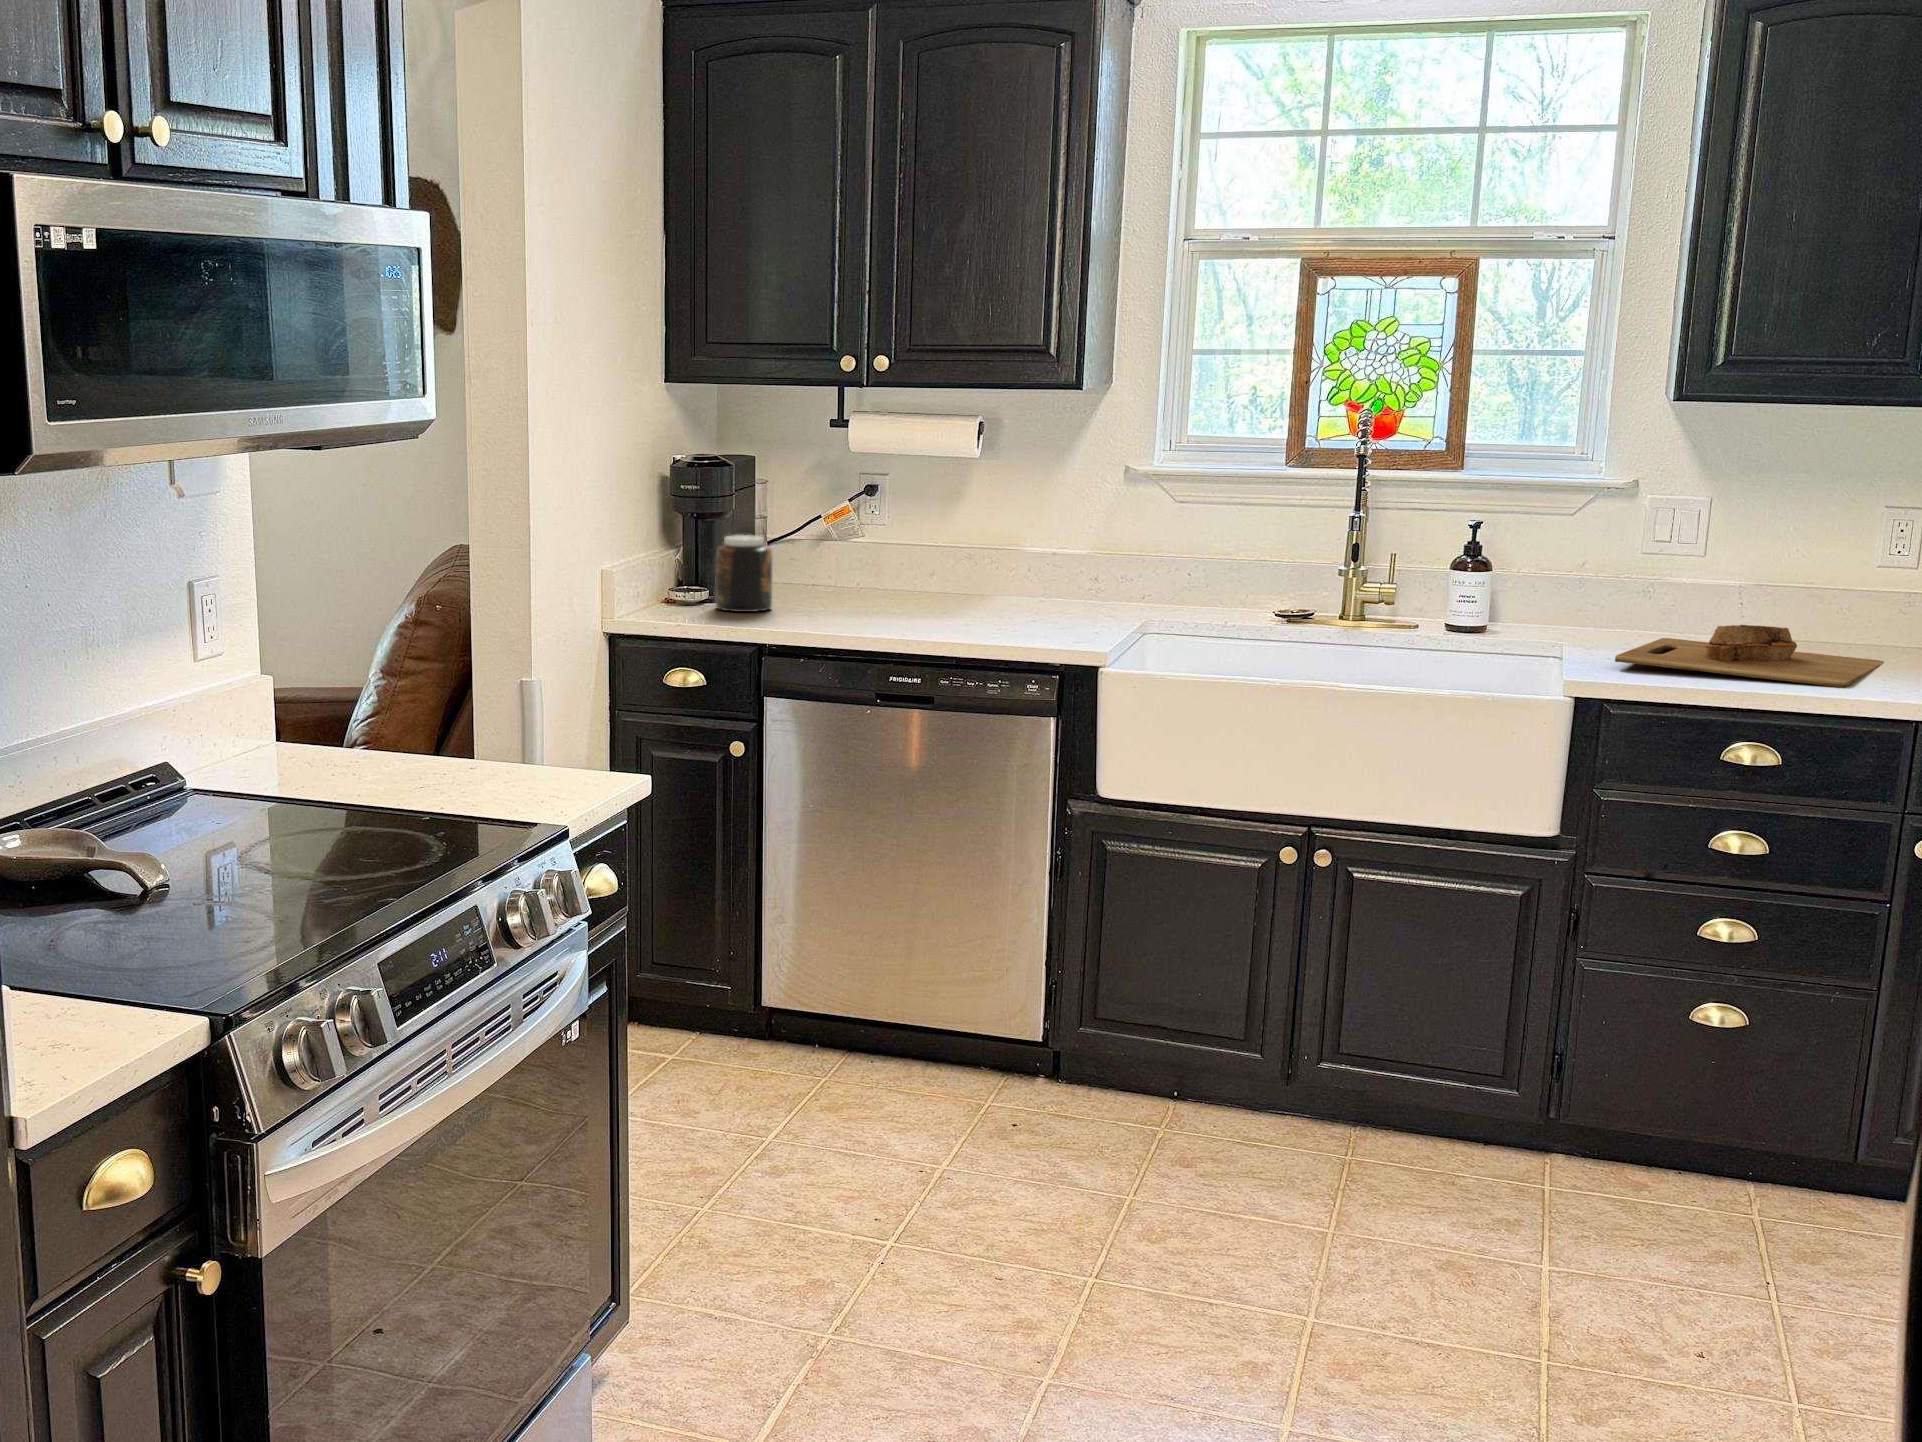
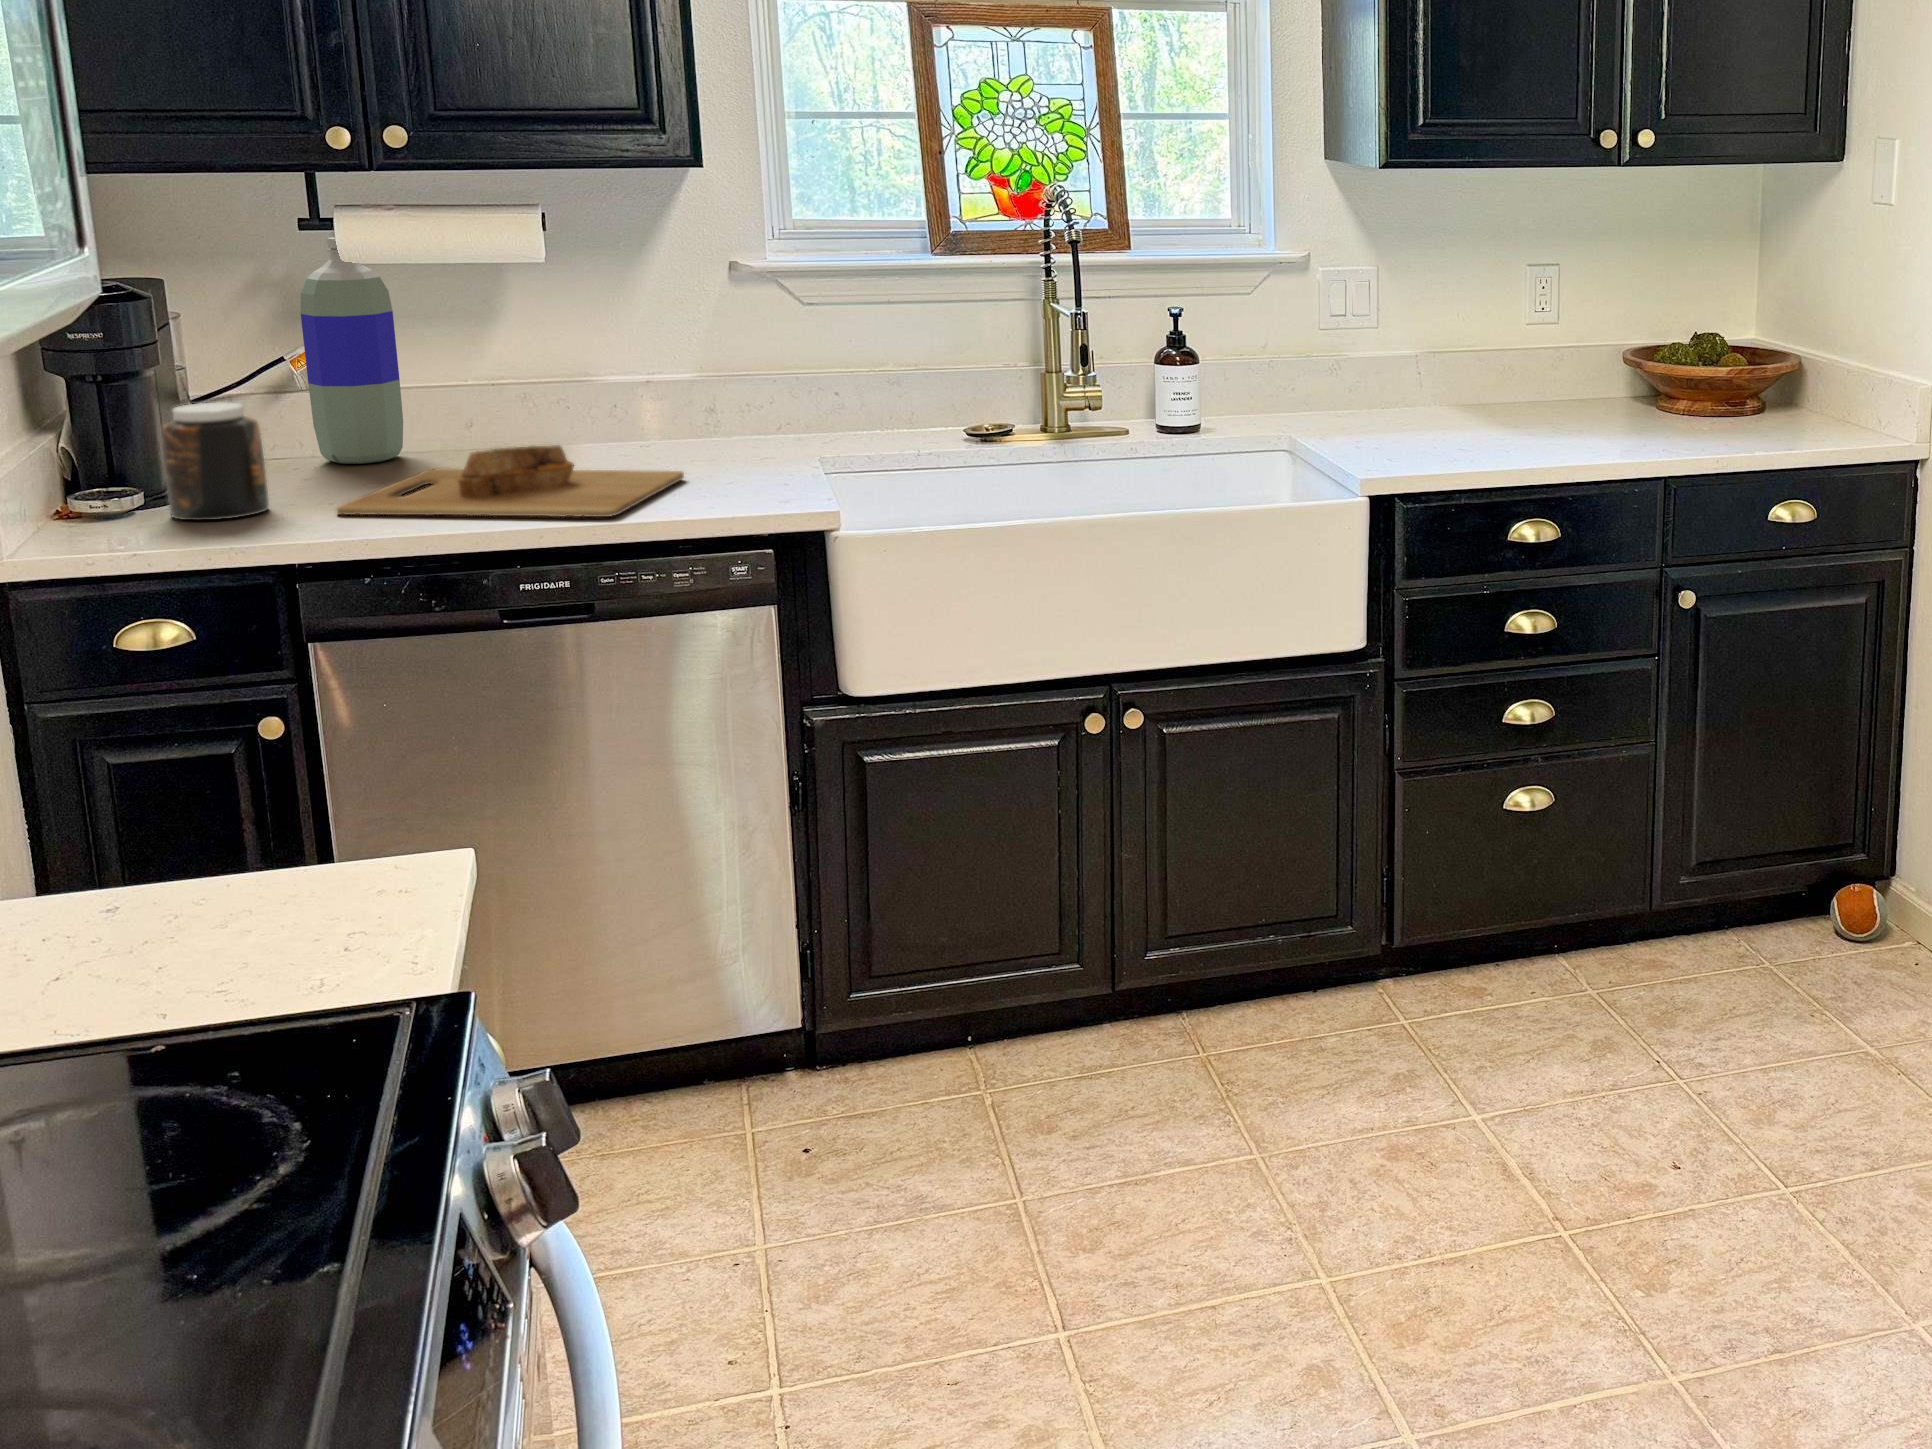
bottle: none [831,432,889,591] -> present [301,237,403,464]
cutting board: present [1615,625,1884,687] -> present [337,445,684,517]

